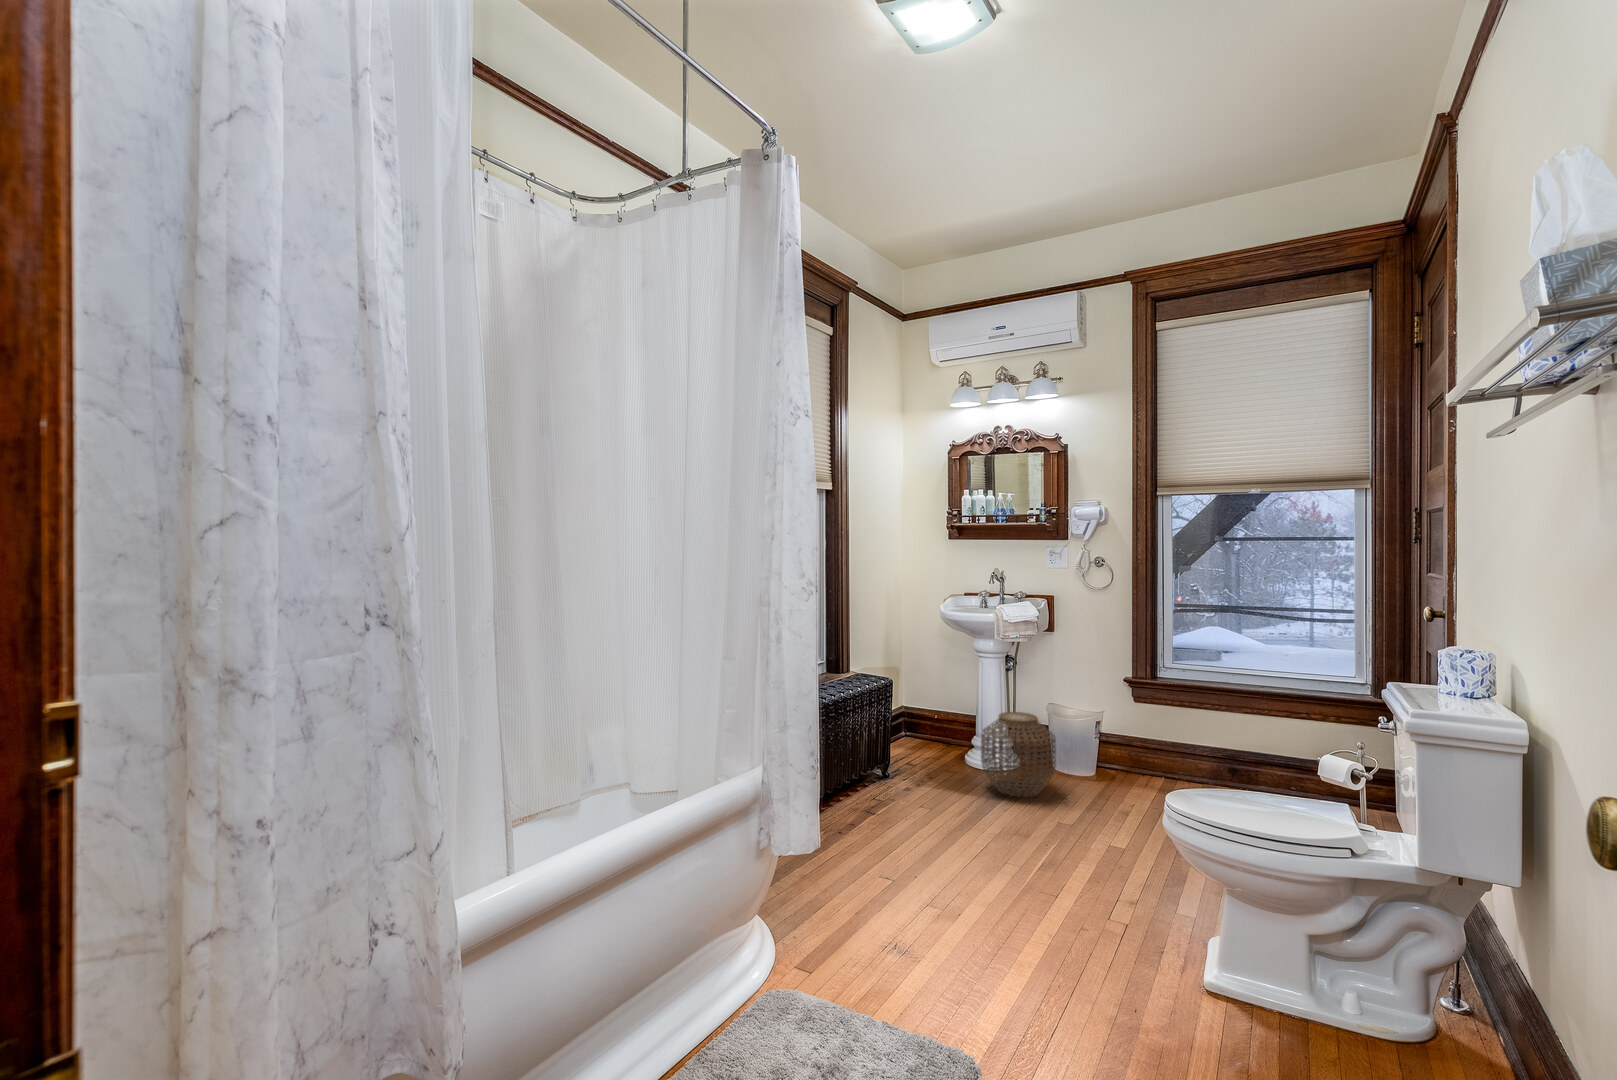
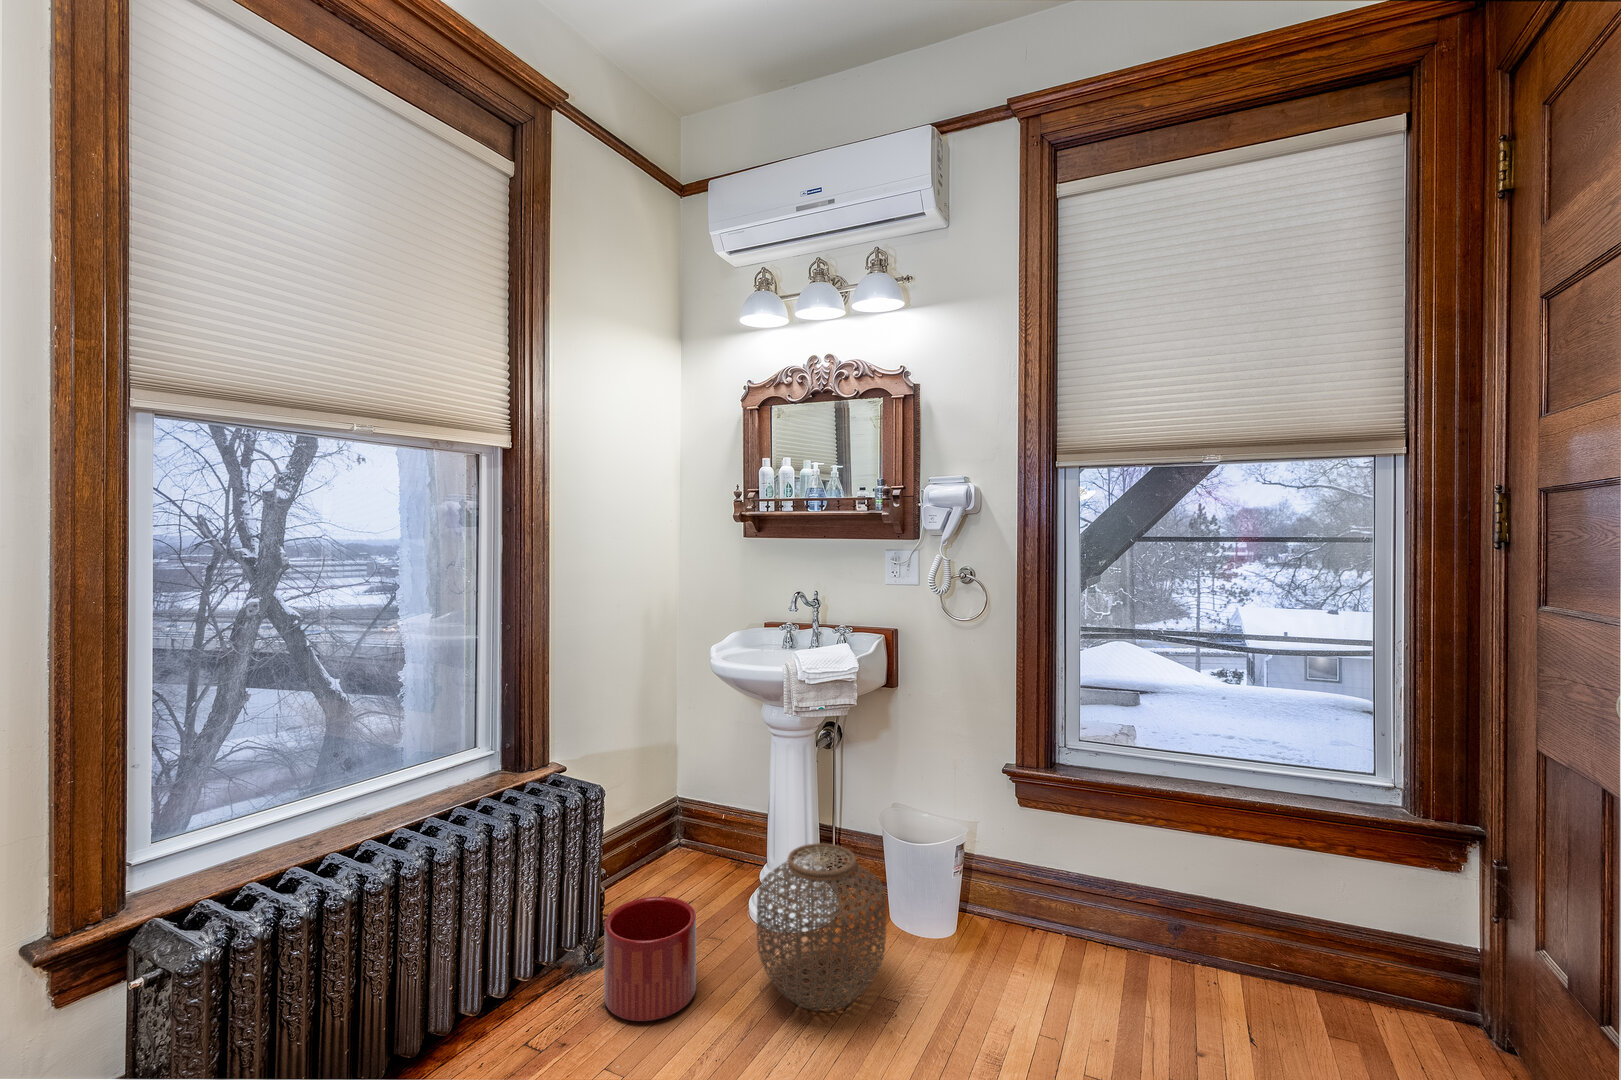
planter: none [898,739,948,795] -> present [604,897,696,1021]

